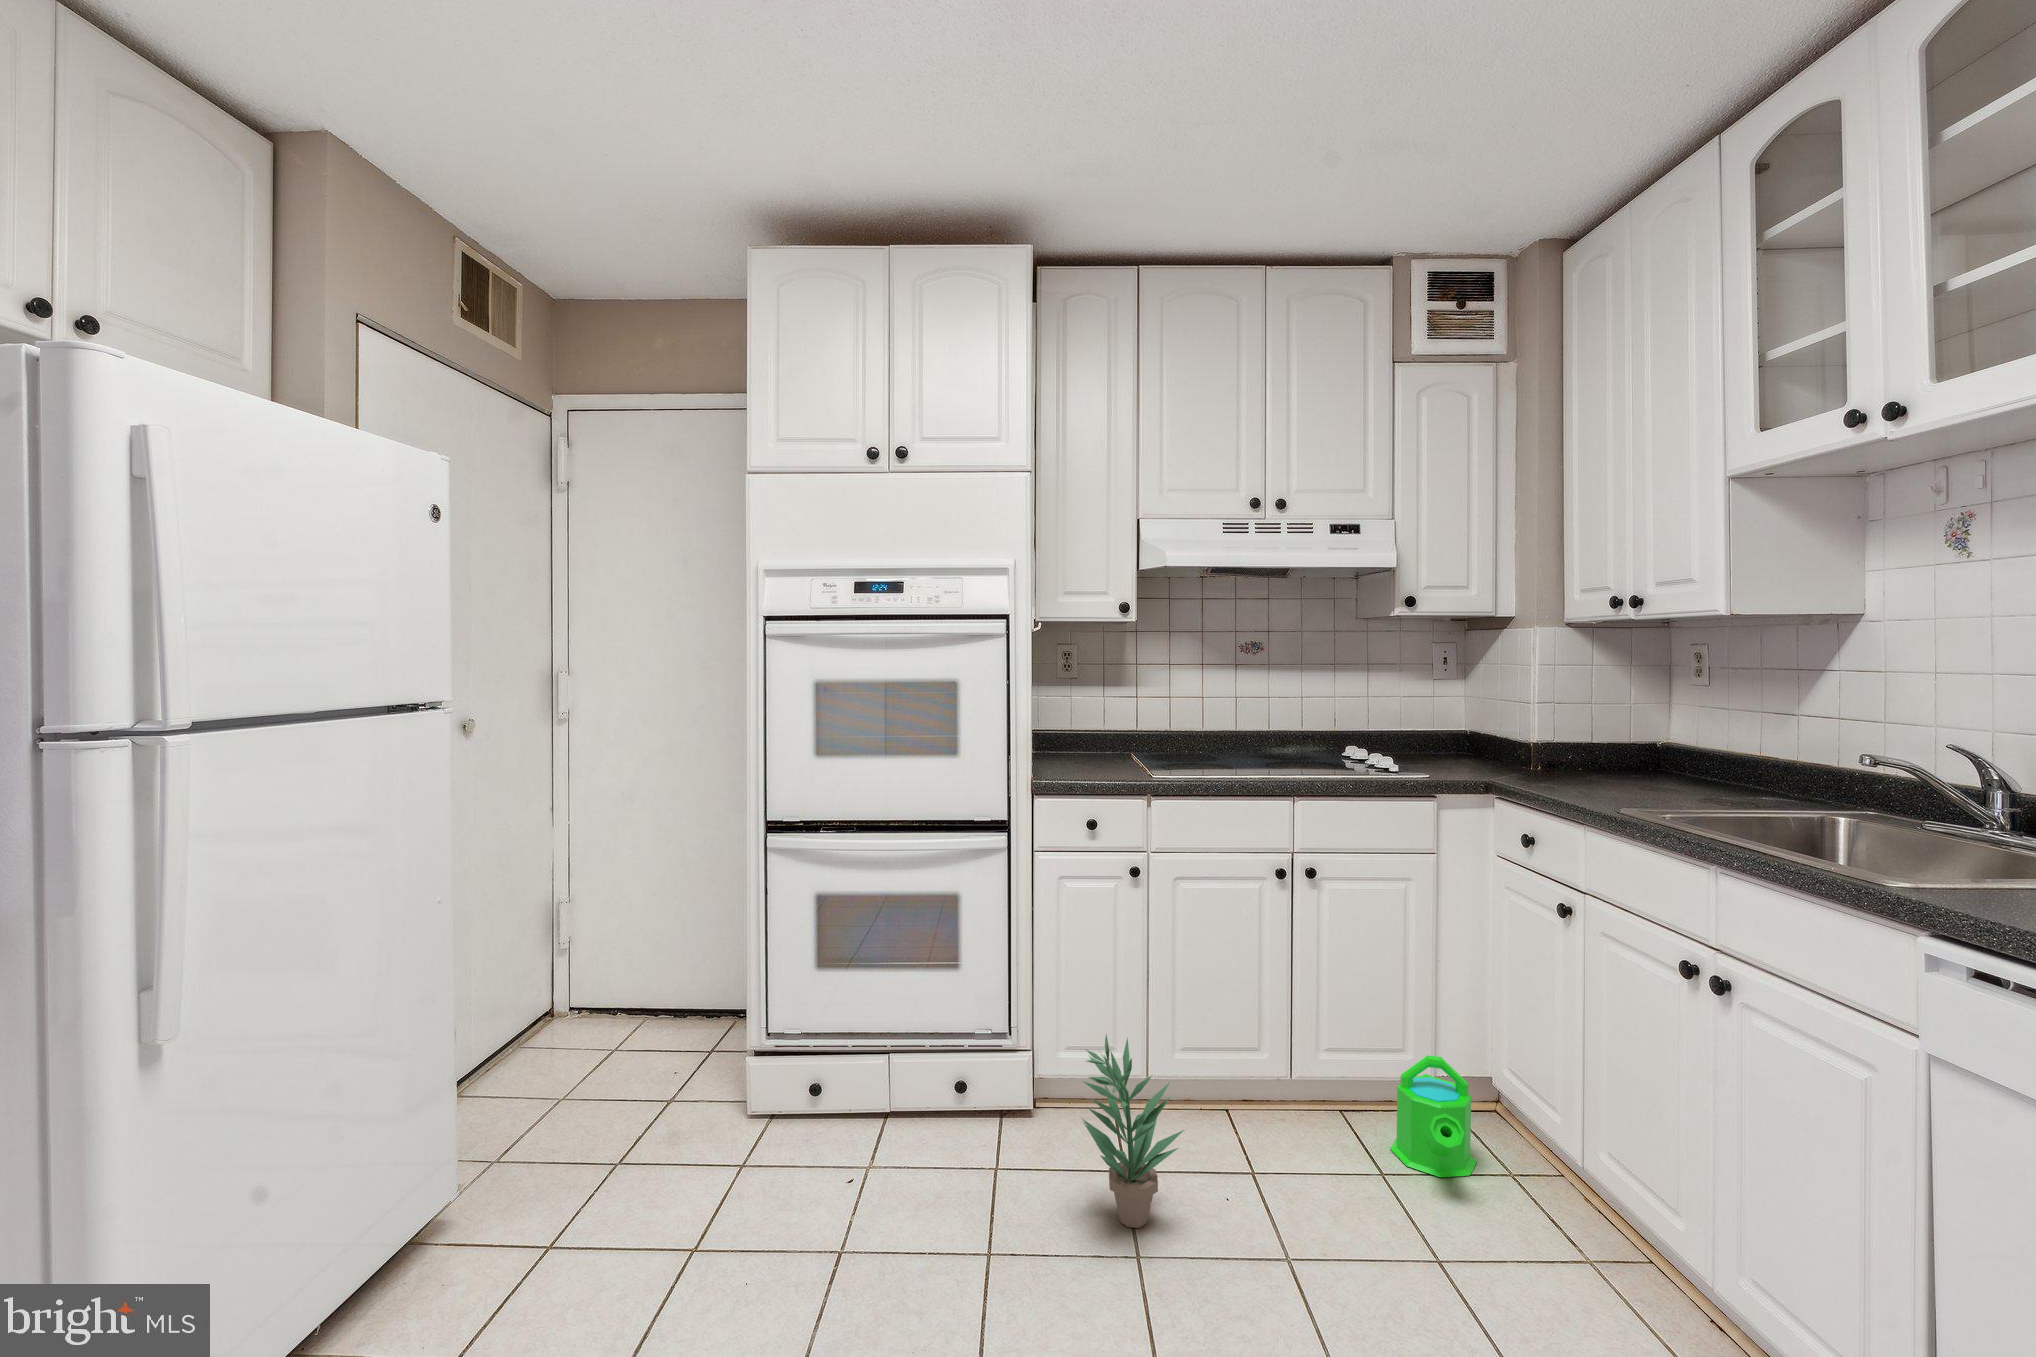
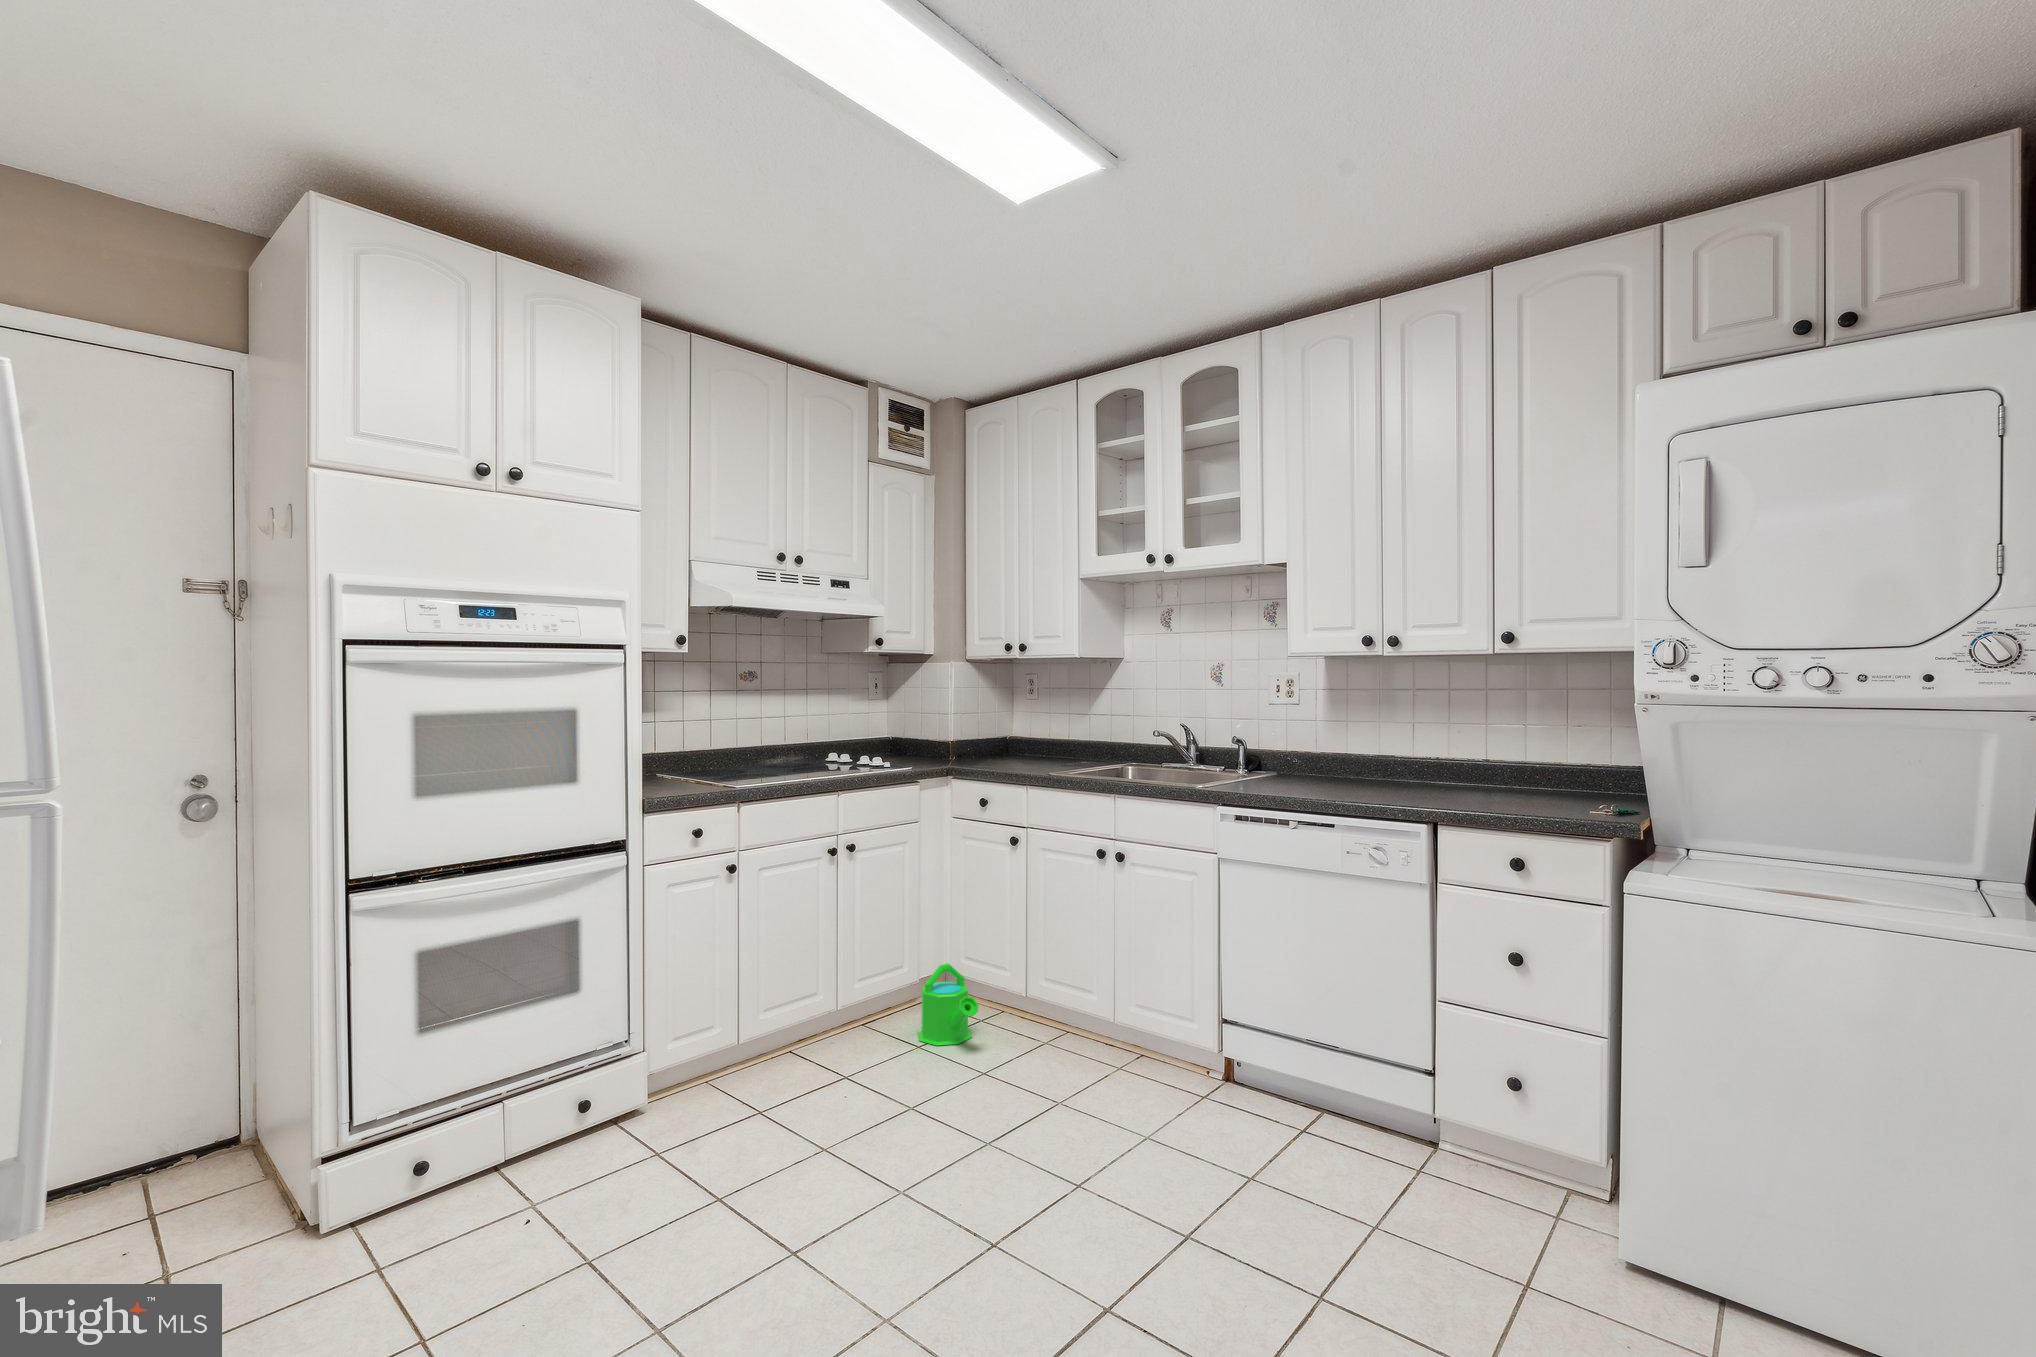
potted plant: present [1083,1035,1184,1228] -> none [755,995,841,1145]

